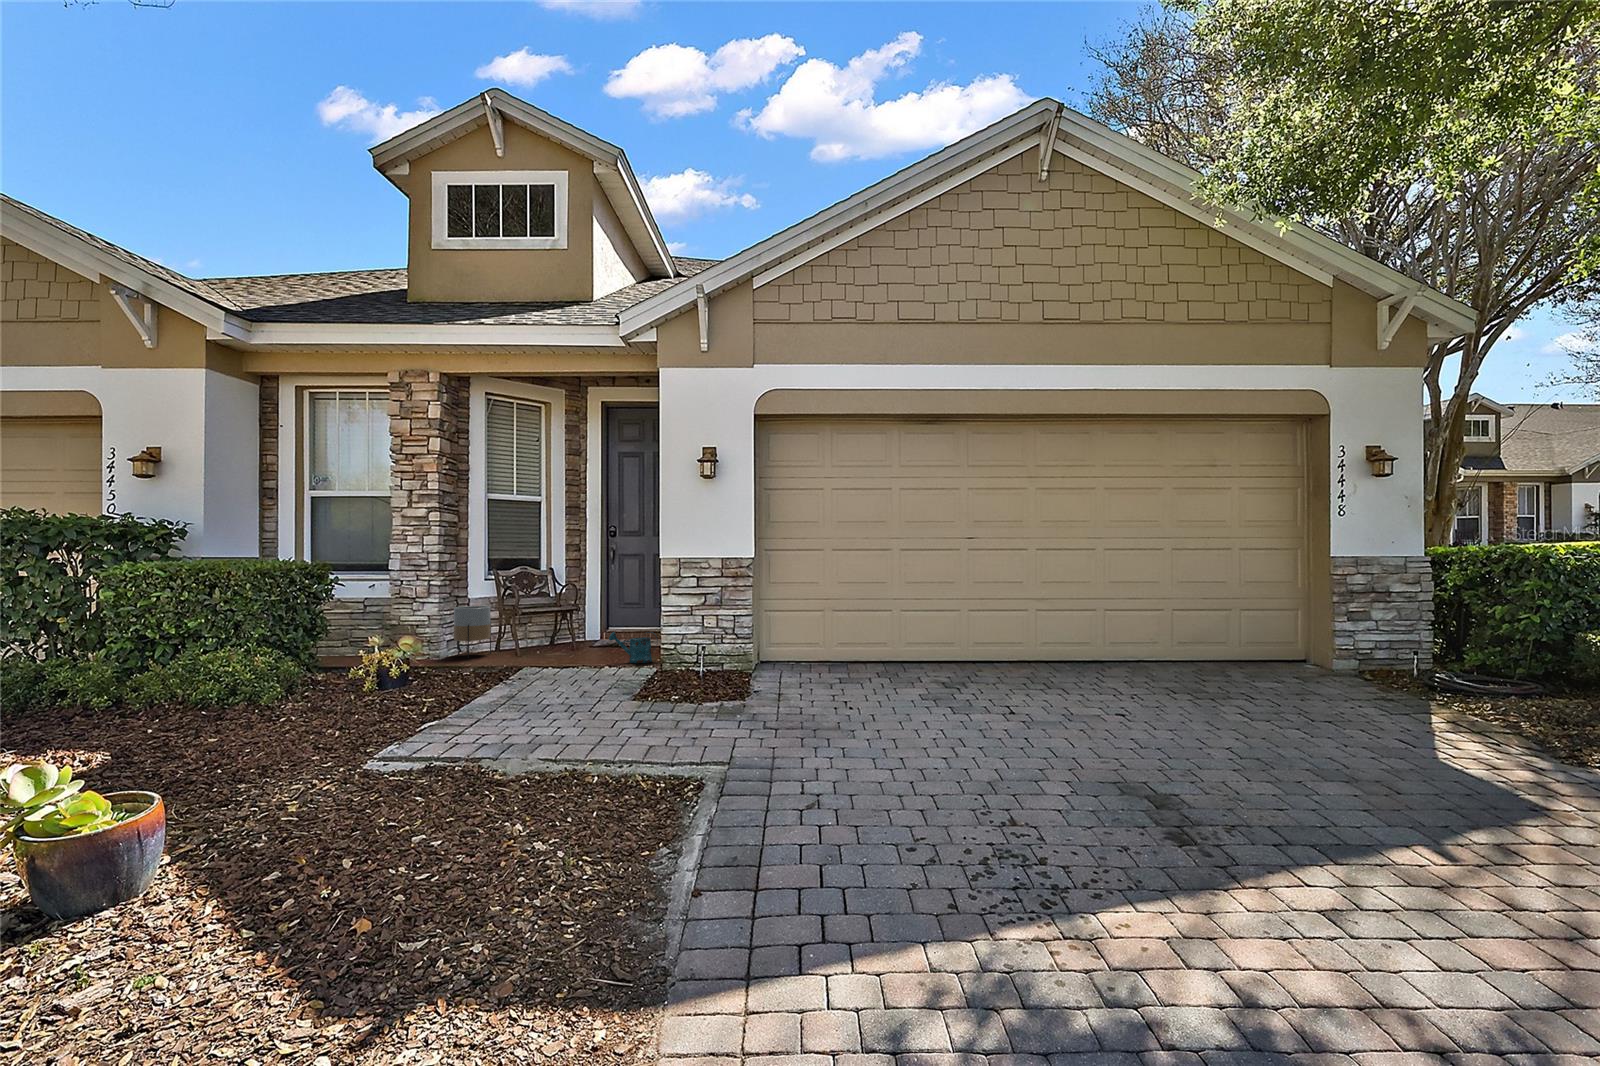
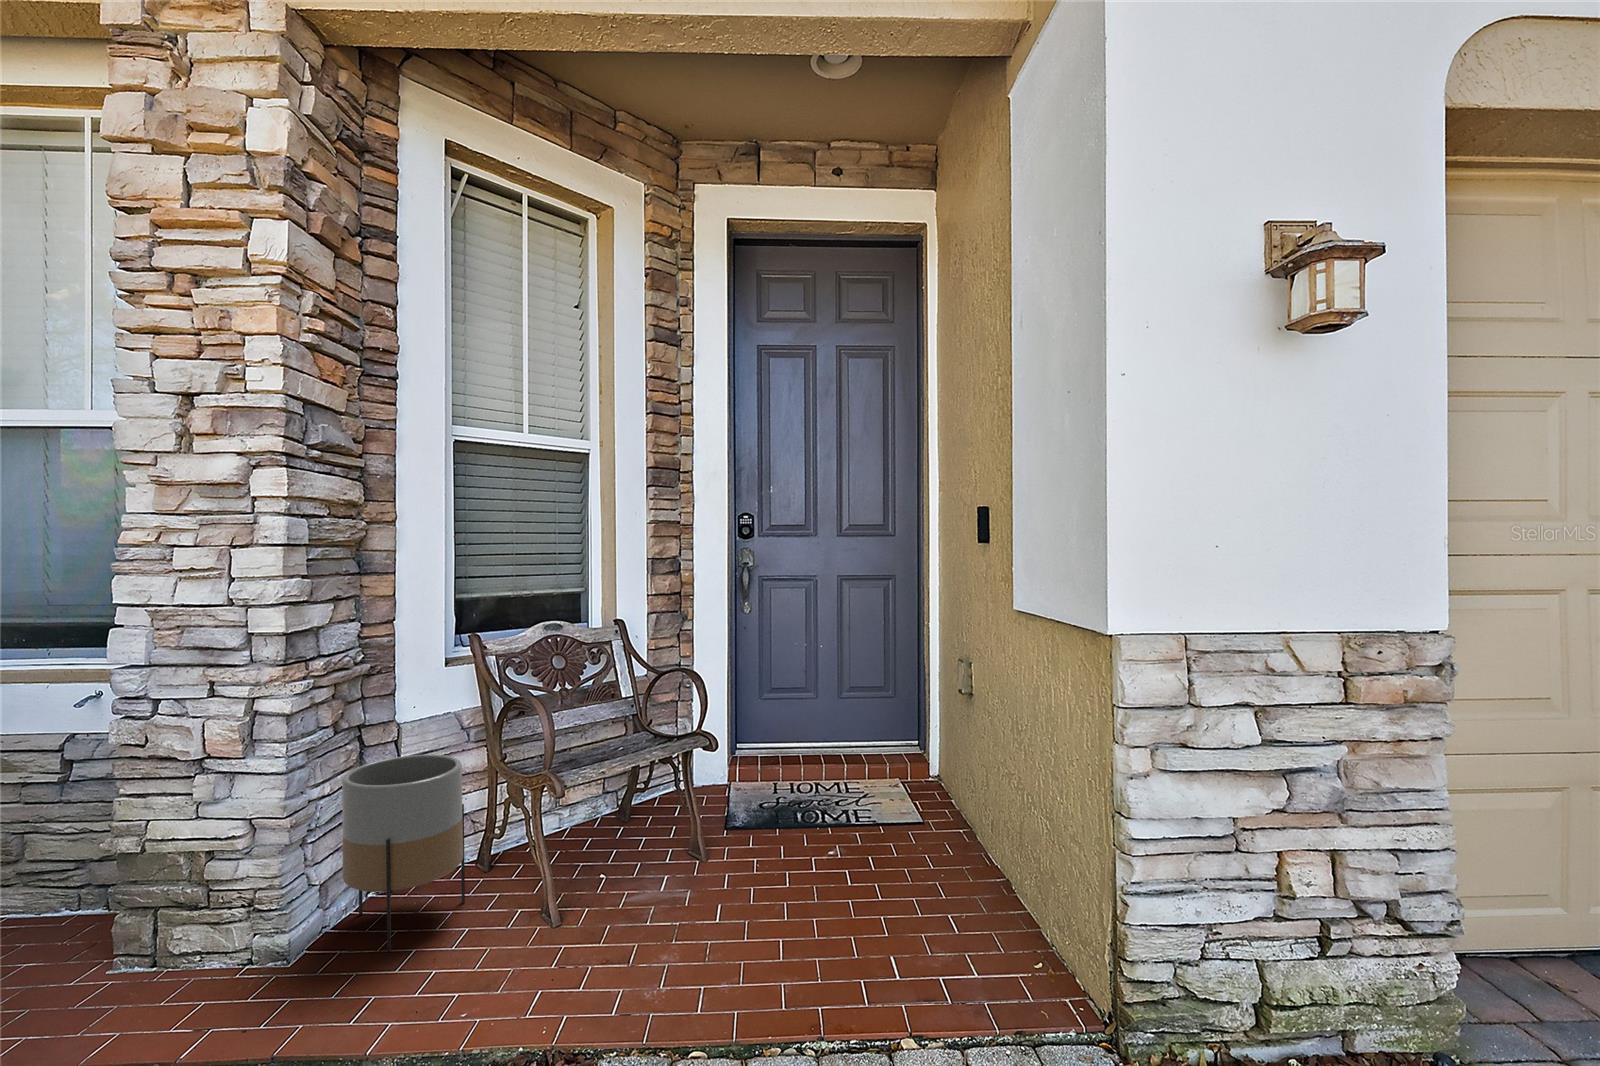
watering can: present [609,632,658,663] -> none [898,887,1067,1018]

